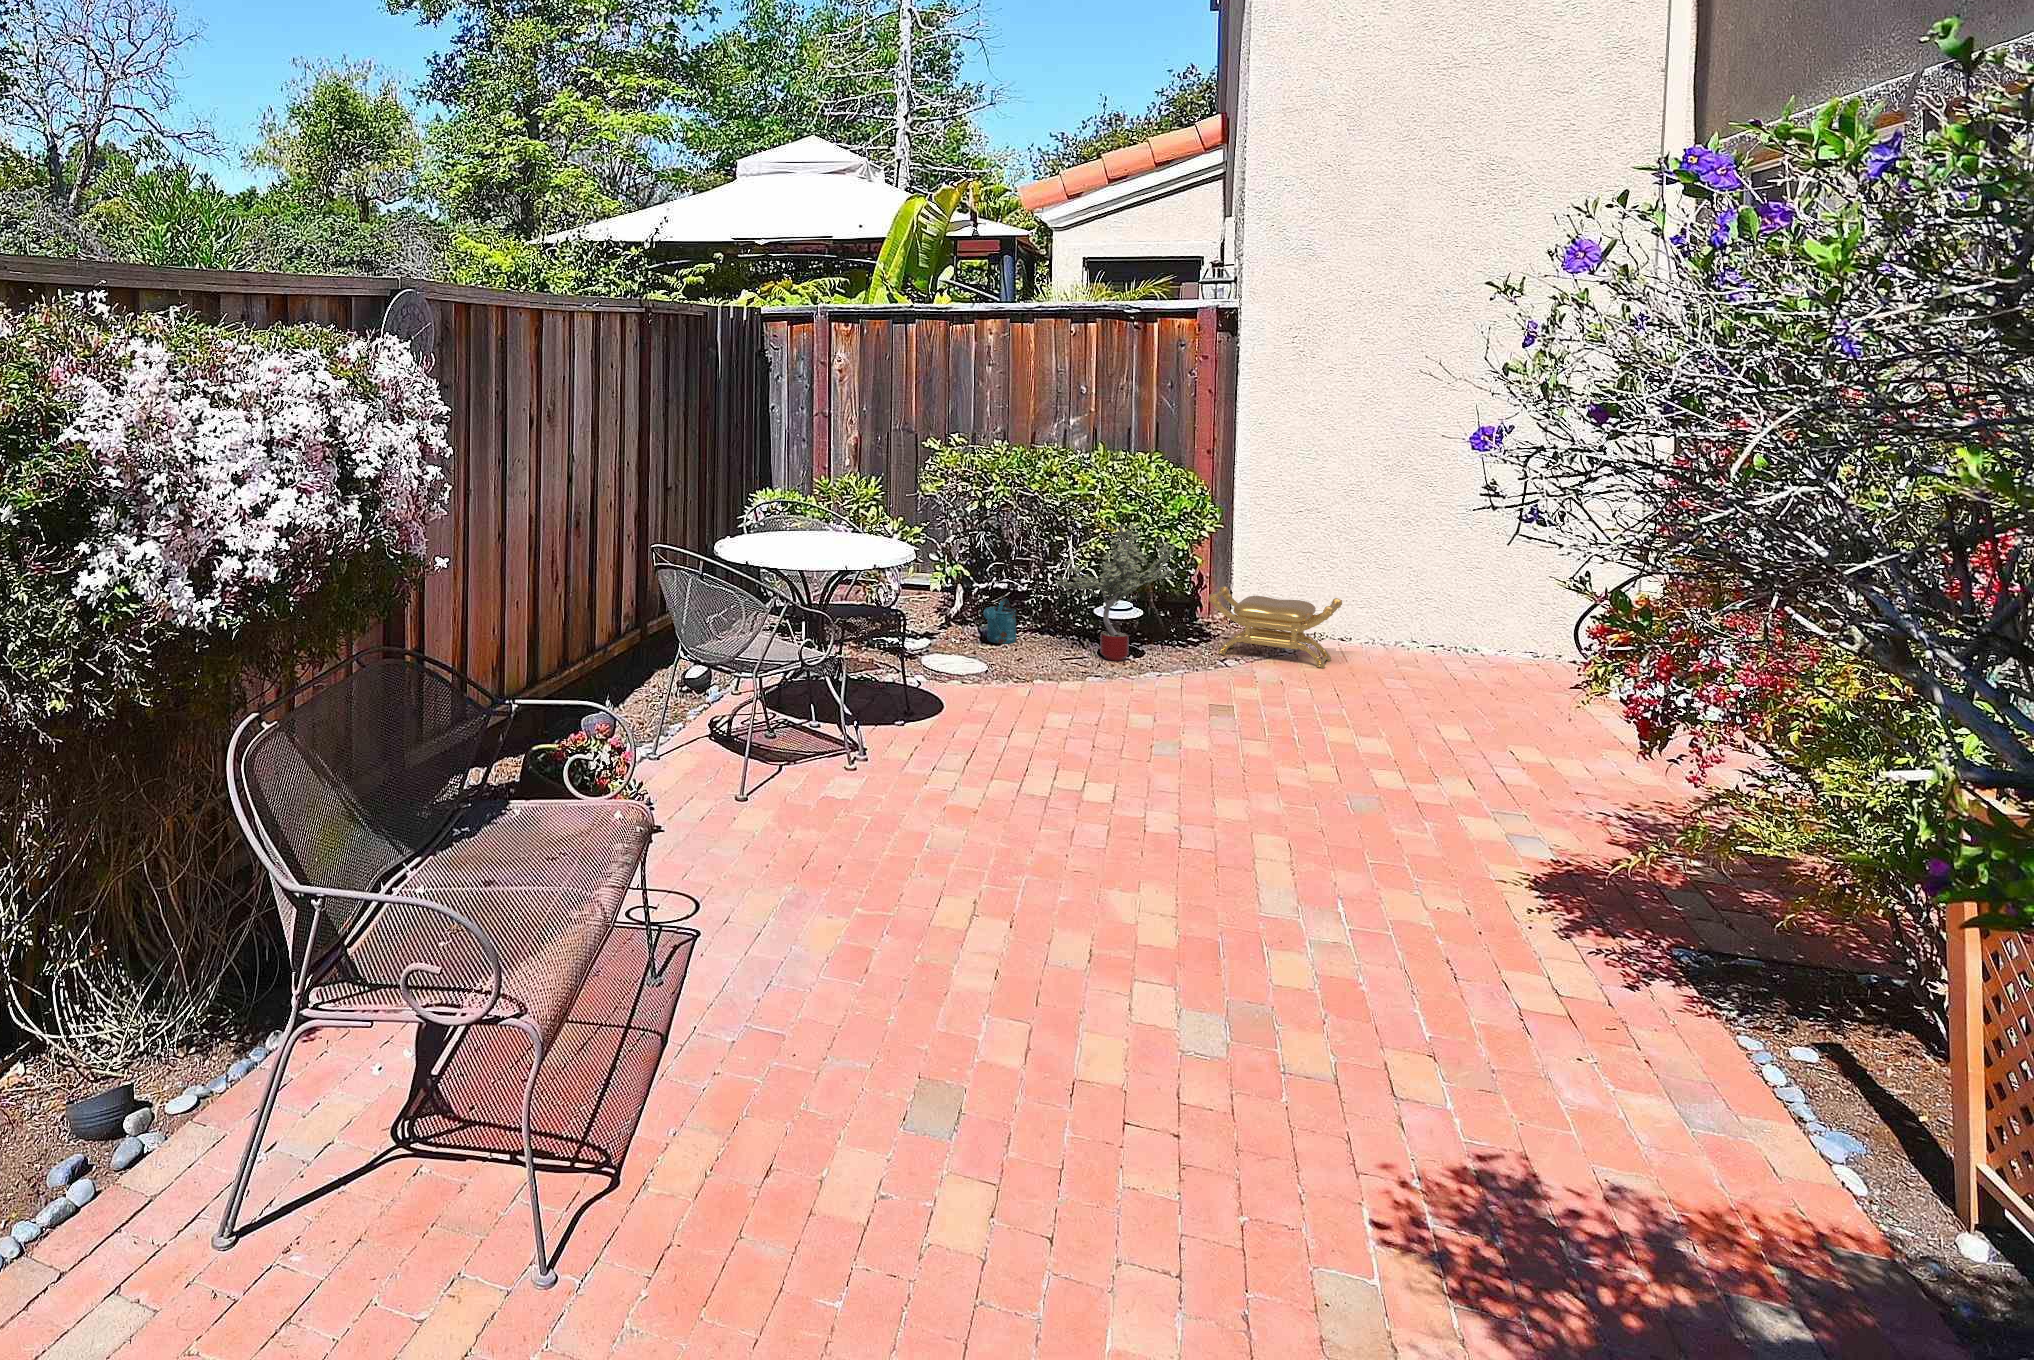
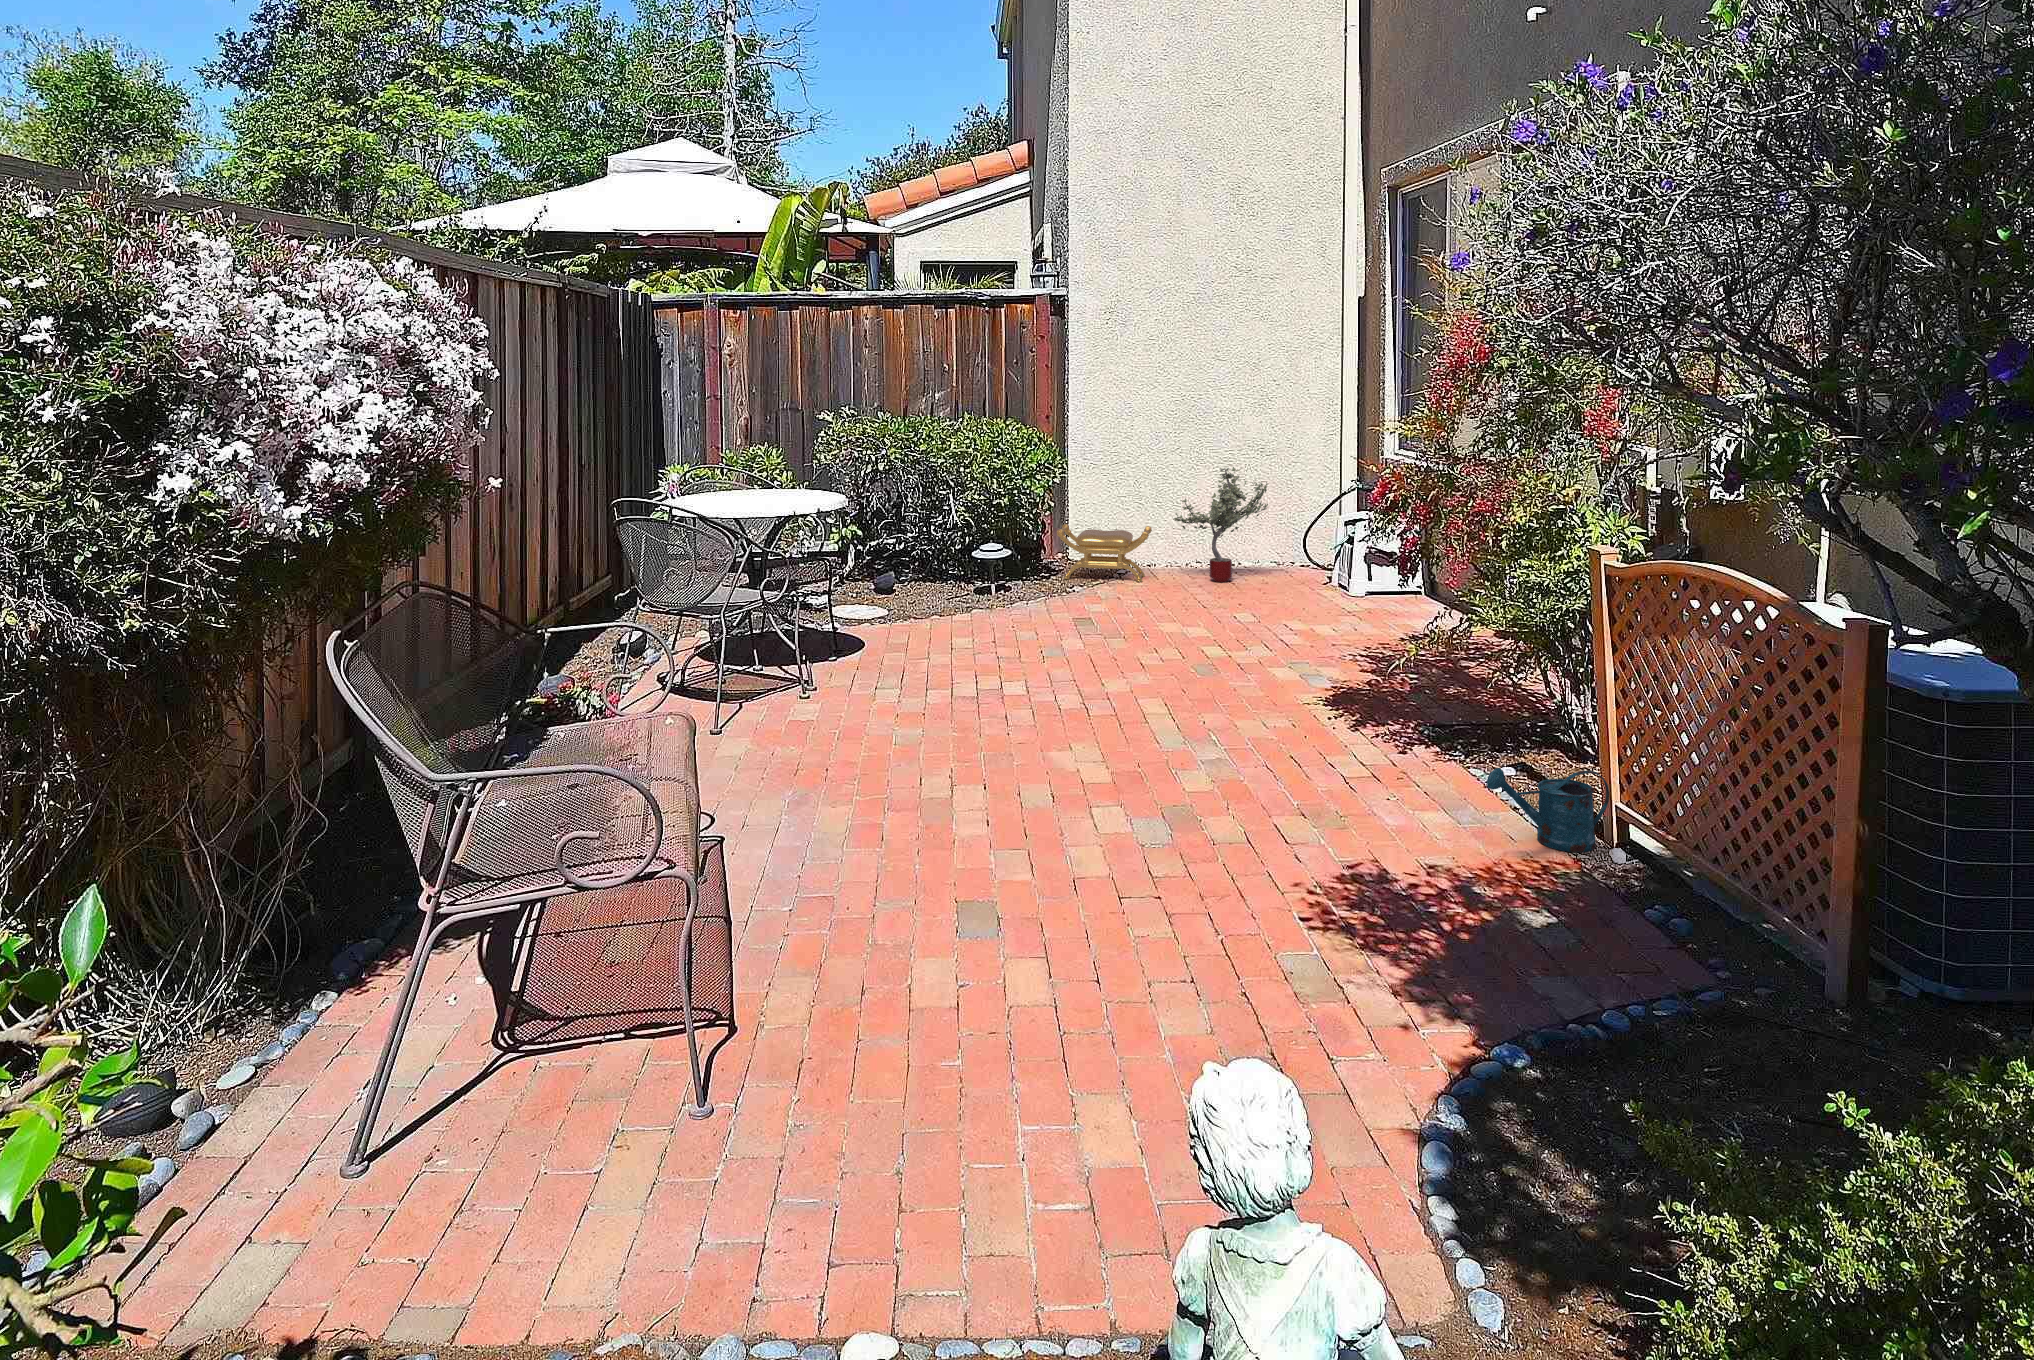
potted tree: present [1056,523,1175,661] -> present [1174,467,1268,582]
watering can: present [983,599,1017,644] -> present [1487,768,1609,852]

